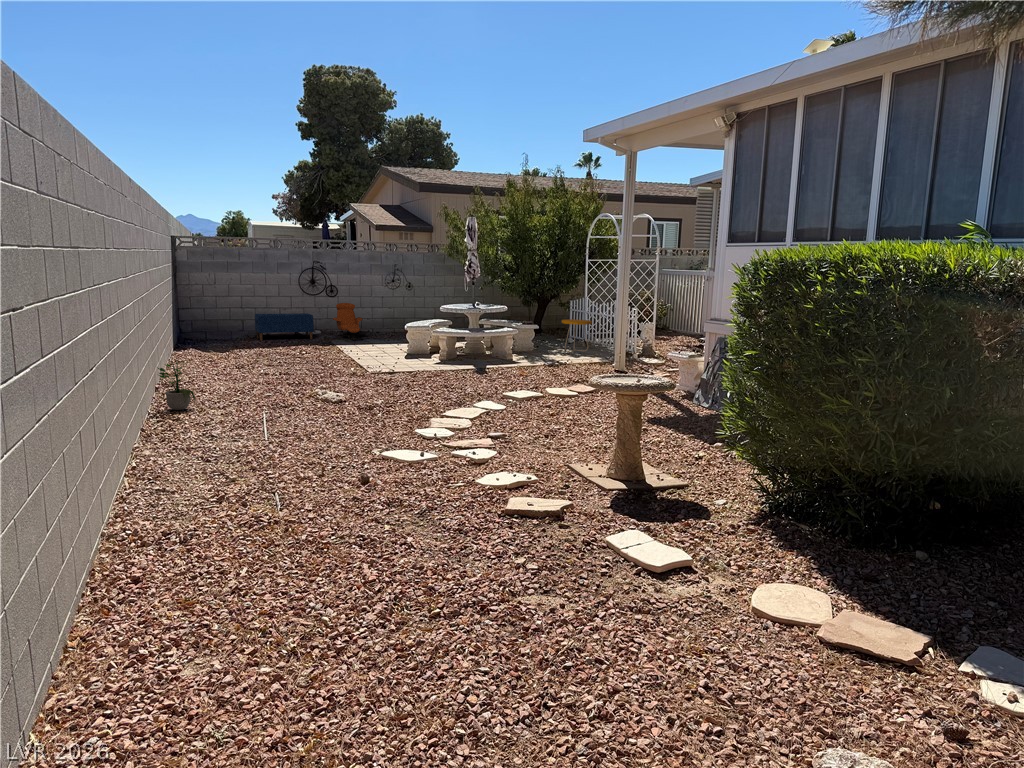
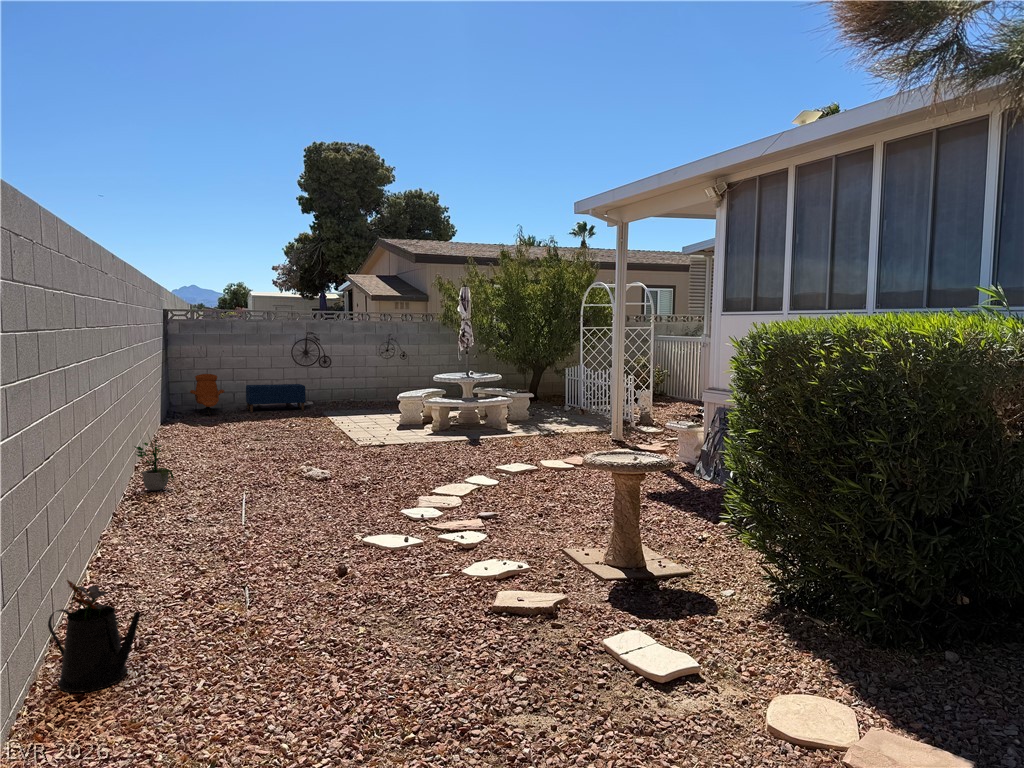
lounge chair: present [333,303,363,341] -> present [190,374,224,416]
side table: present [562,319,592,351] -> none [558,388,589,421]
watering can: none [105,474,188,575] -> present [48,580,141,693]

